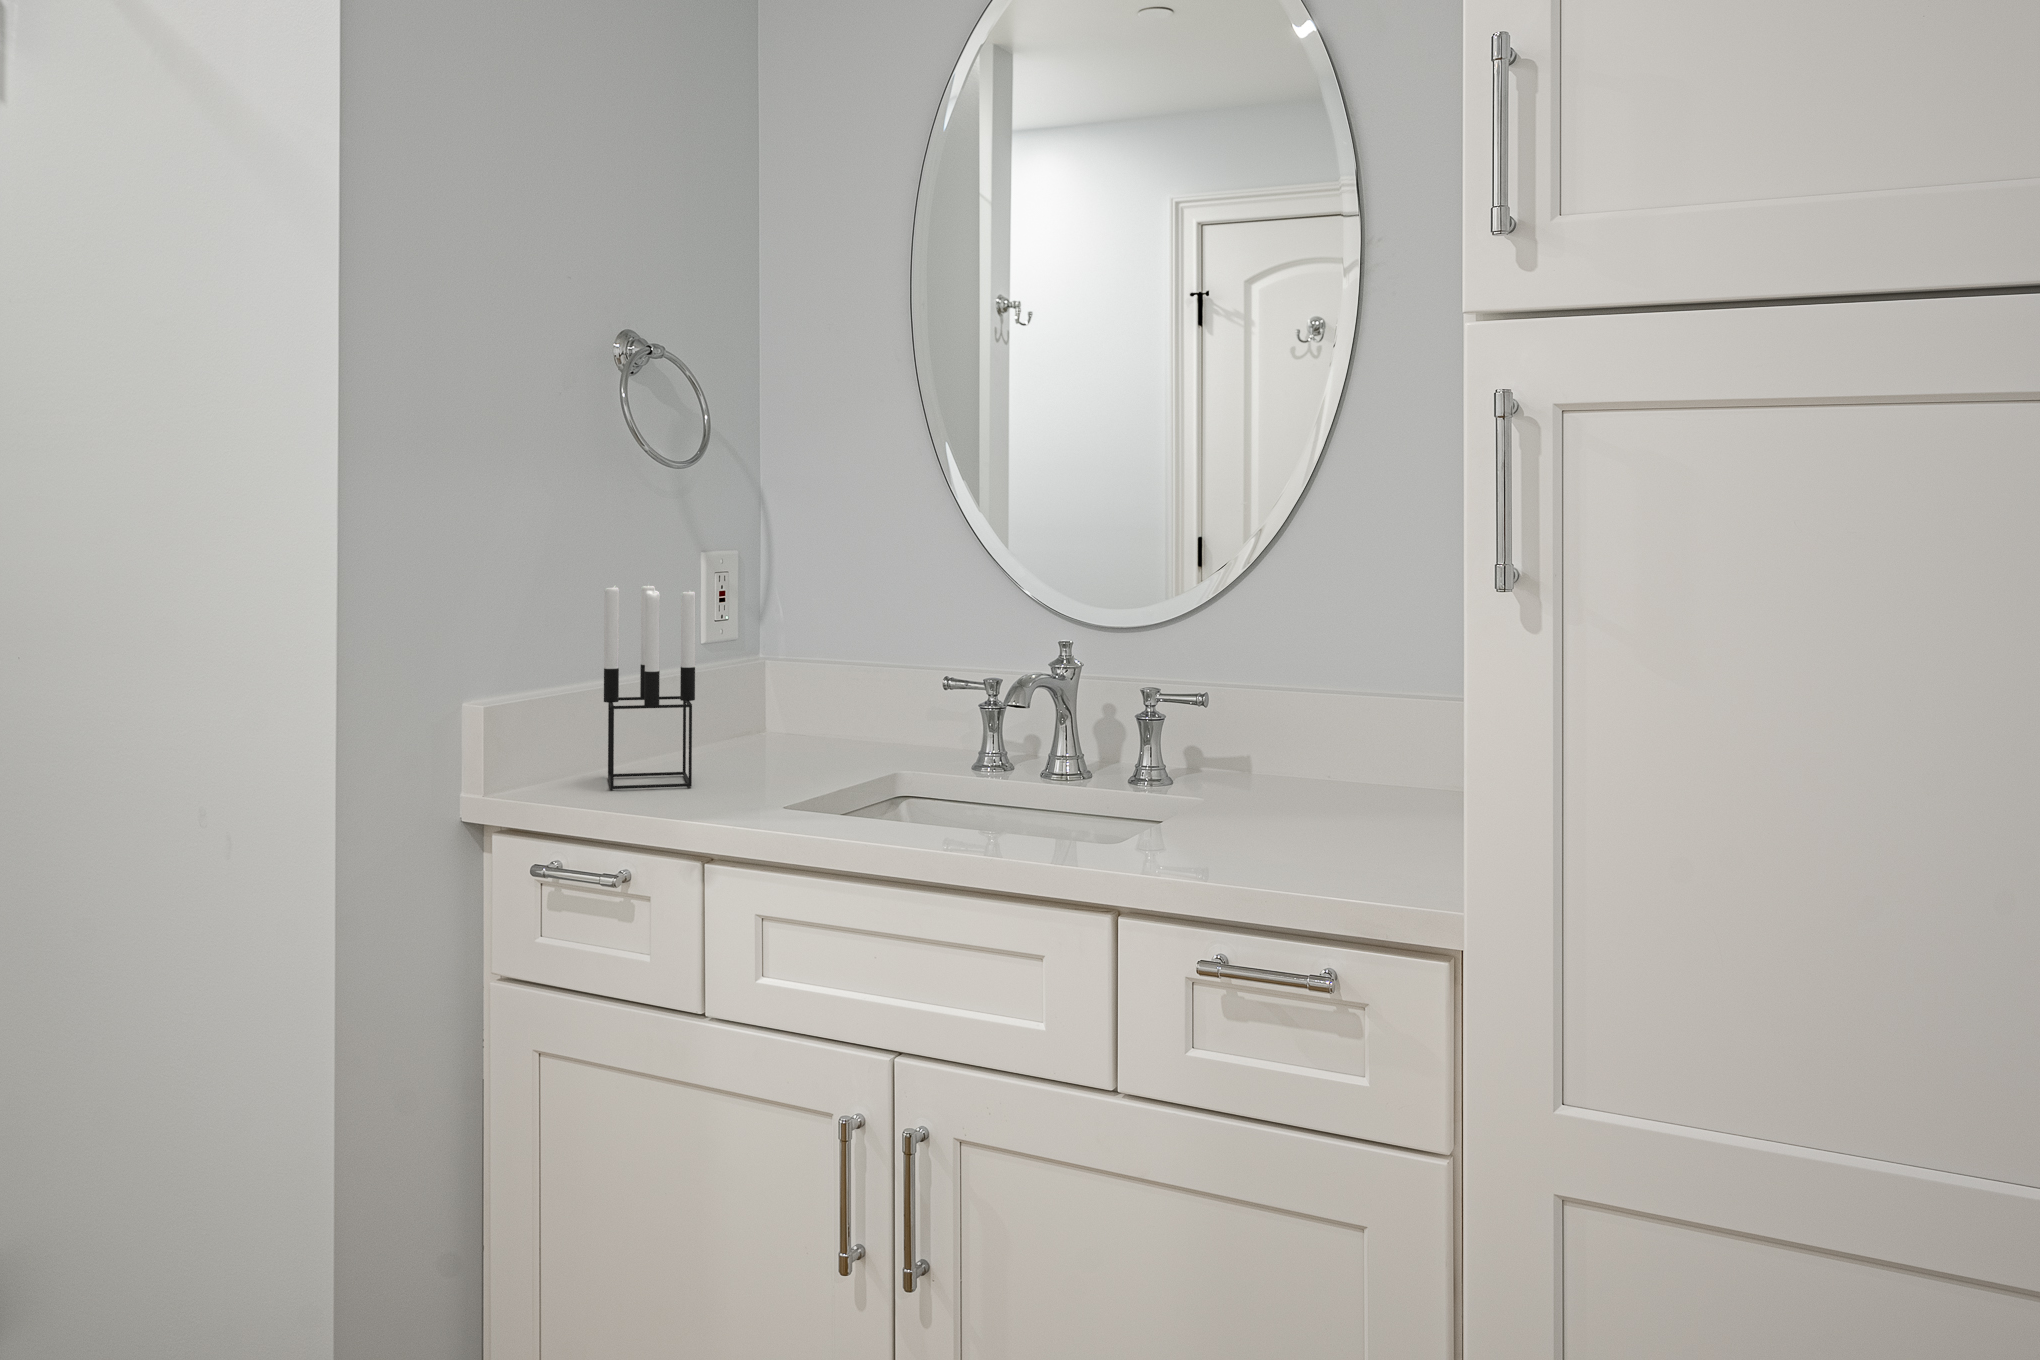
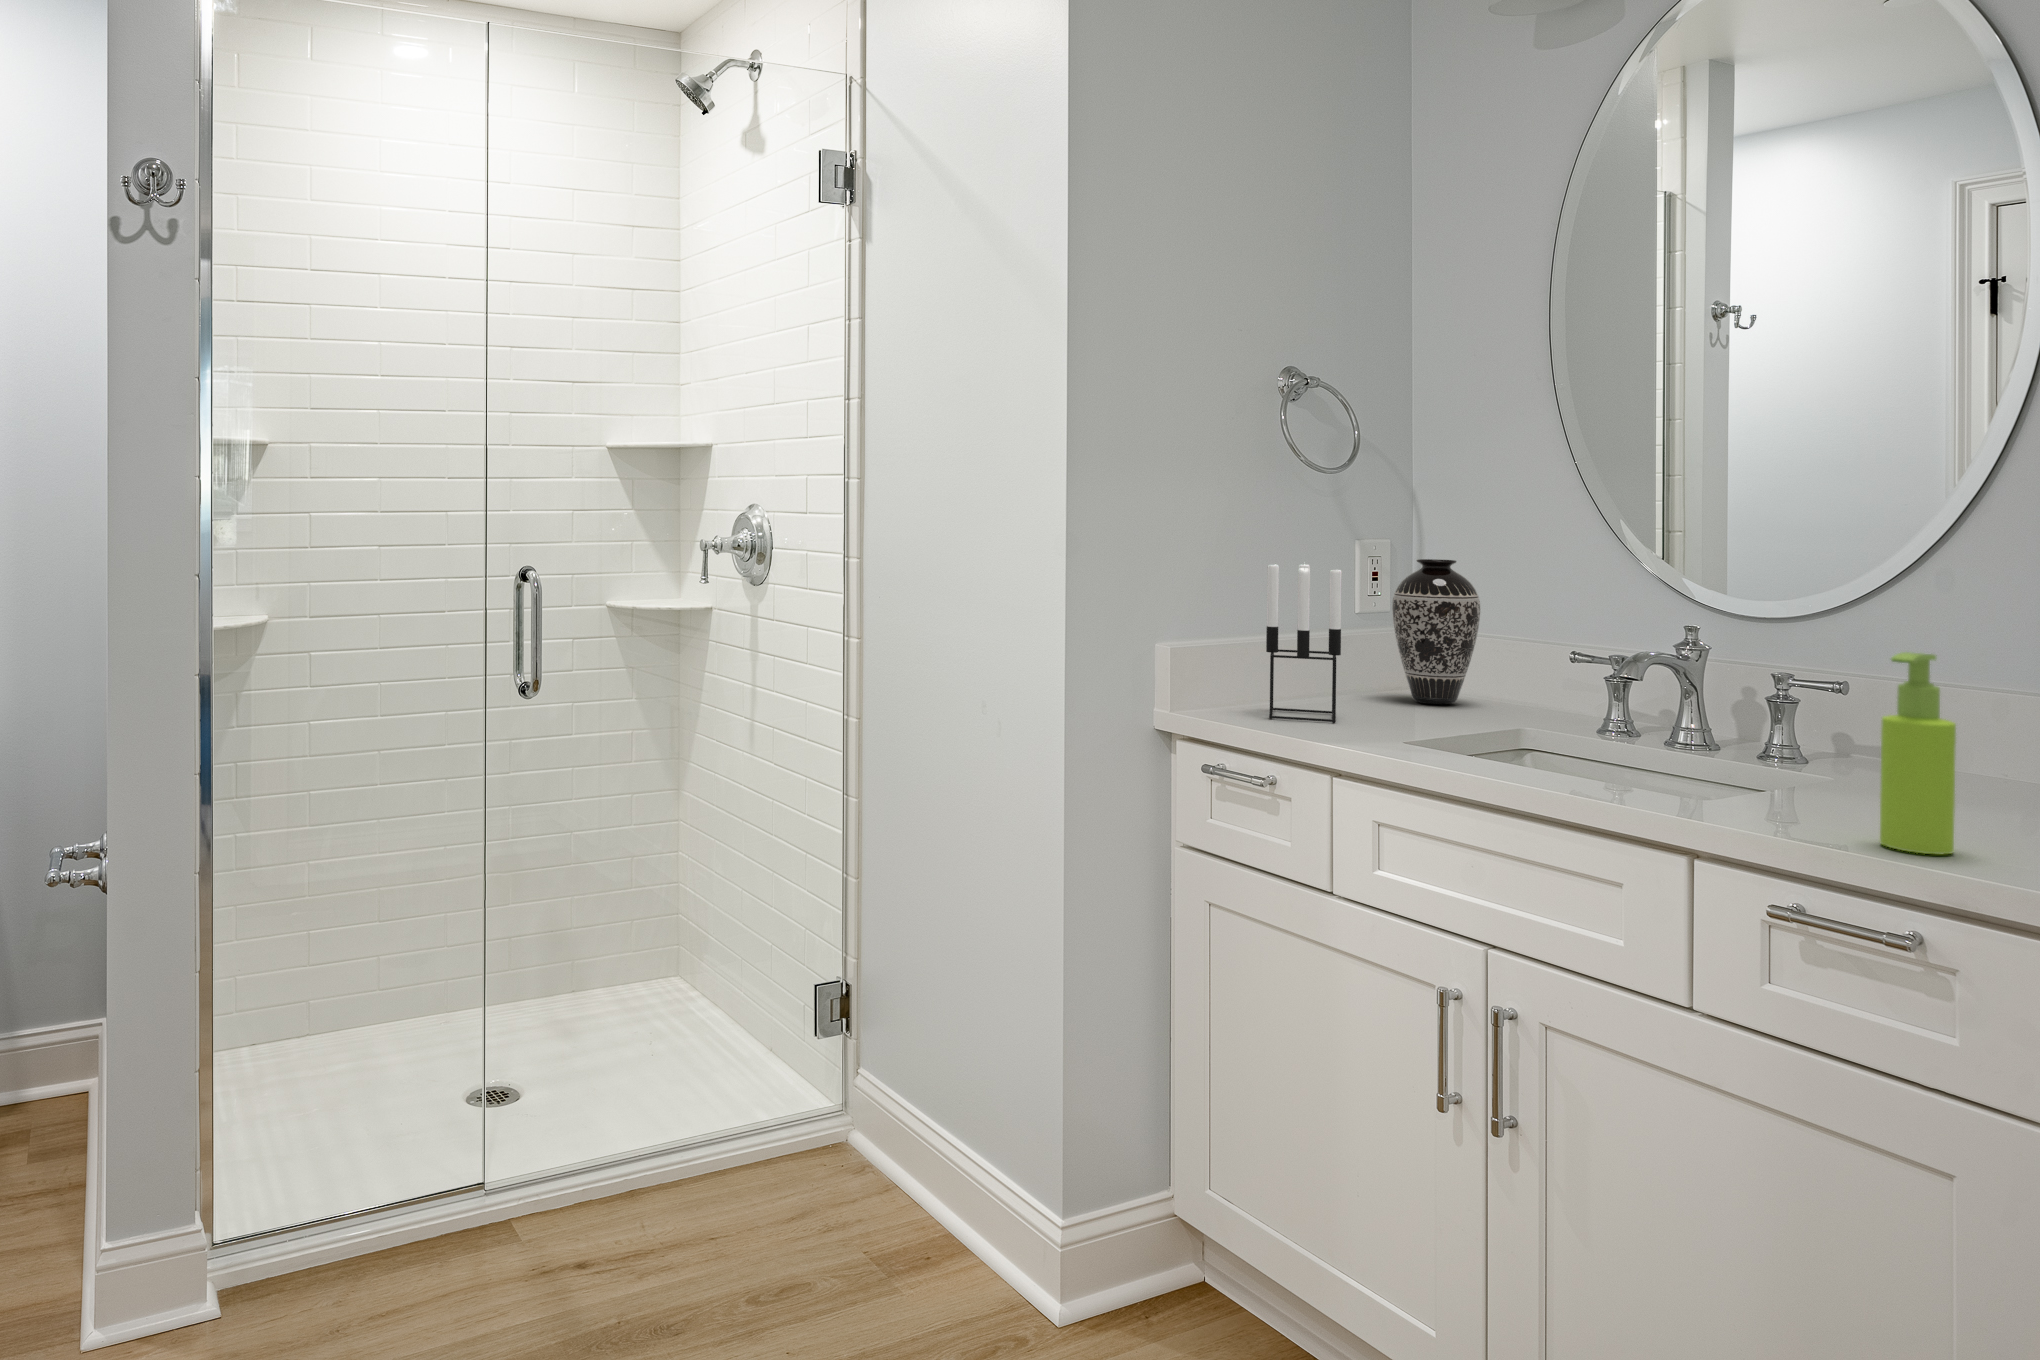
decorative vase: none [742,575,839,750] -> present [1392,559,1481,704]
soap dispenser: none [1288,664,1352,881] -> present [1880,652,1956,854]

